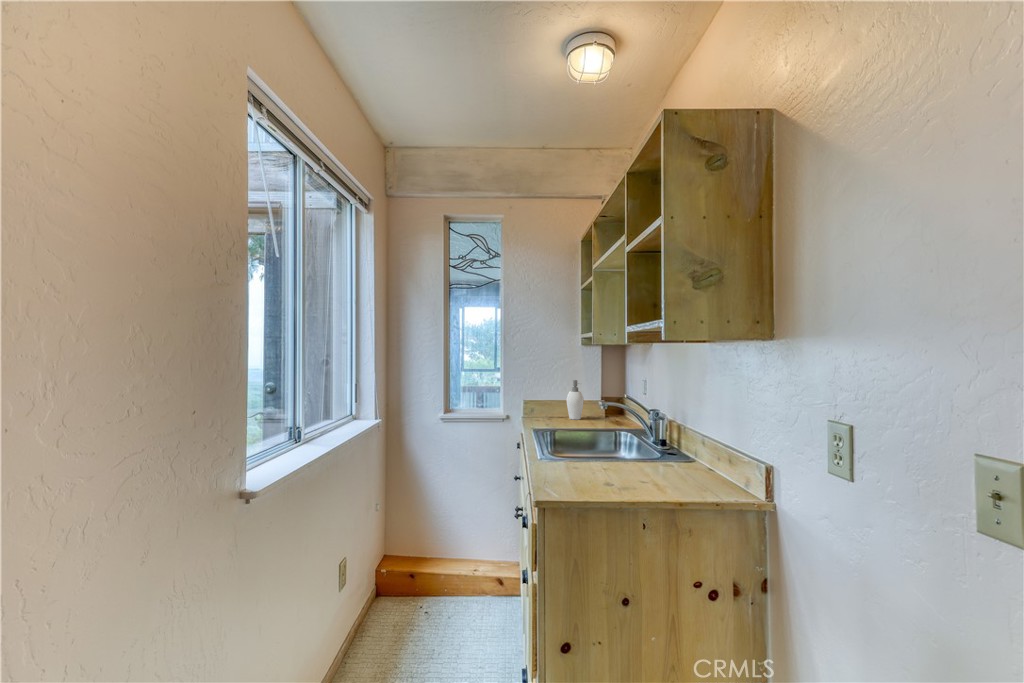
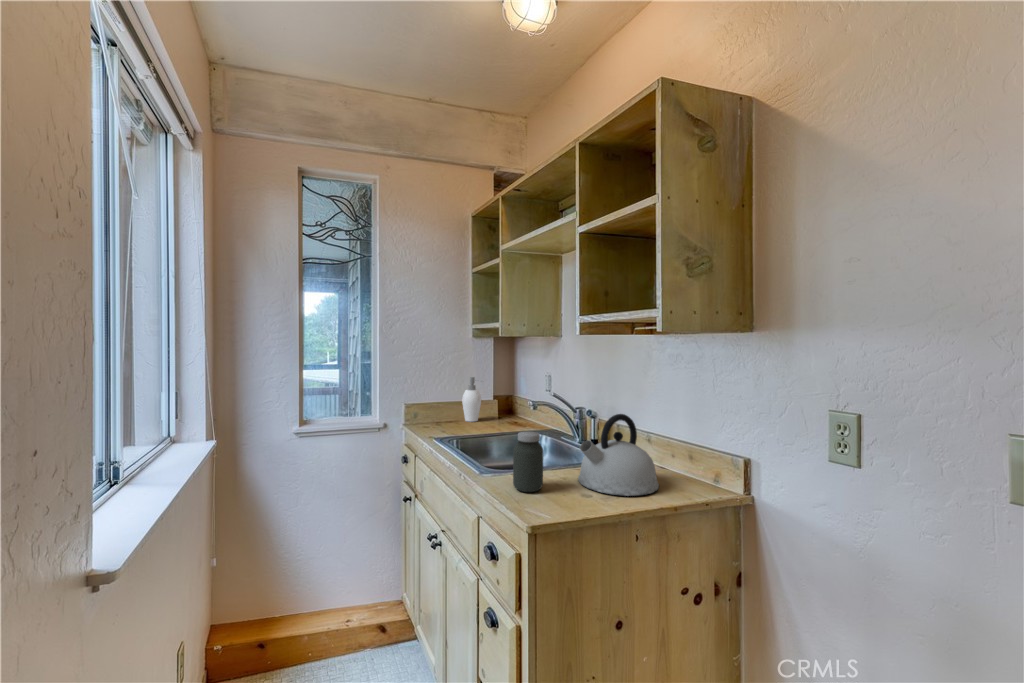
kettle: none [609,416,688,488] -> present [578,414,659,496]
jar: none [553,425,578,474] -> present [513,432,543,492]

